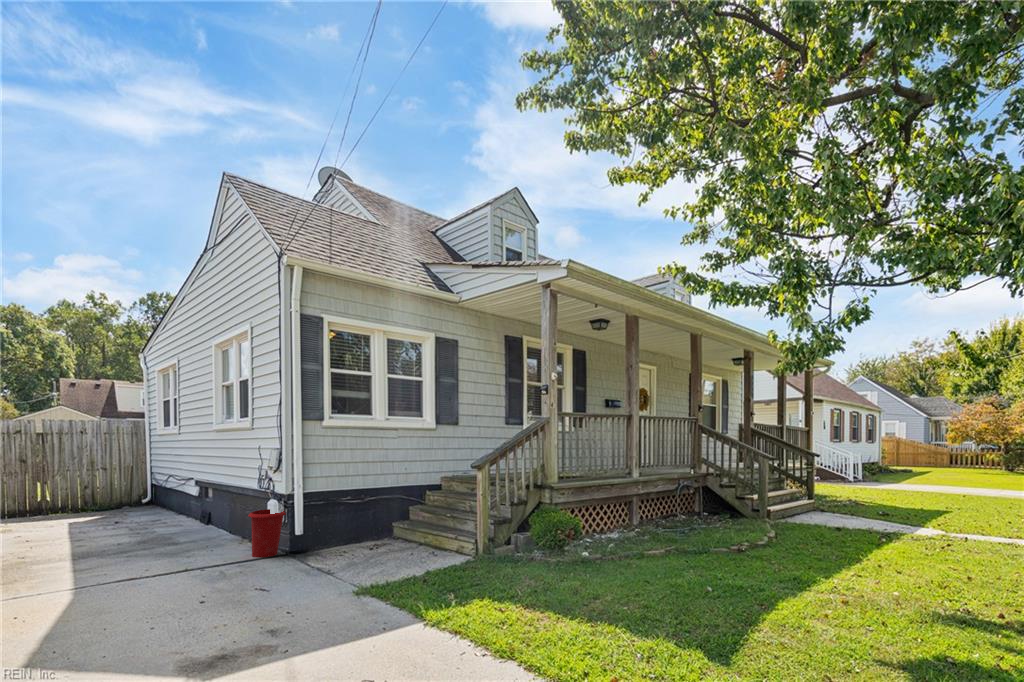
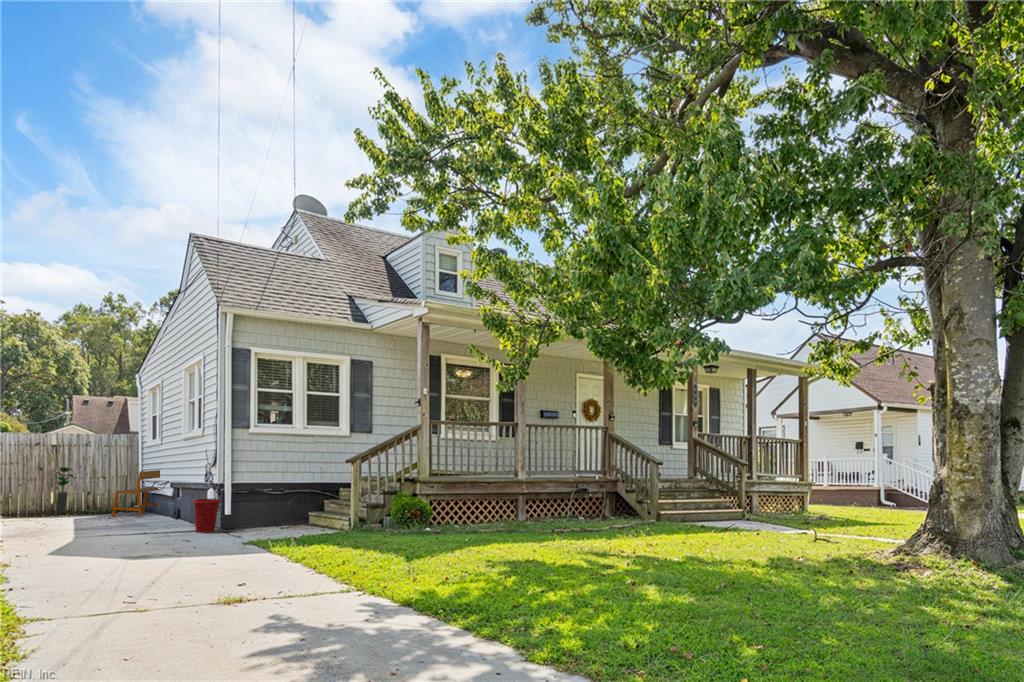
potted plant: none [37,461,67,518] -> present [56,467,73,514]
bench: none [116,463,188,524] -> present [112,470,160,517]

